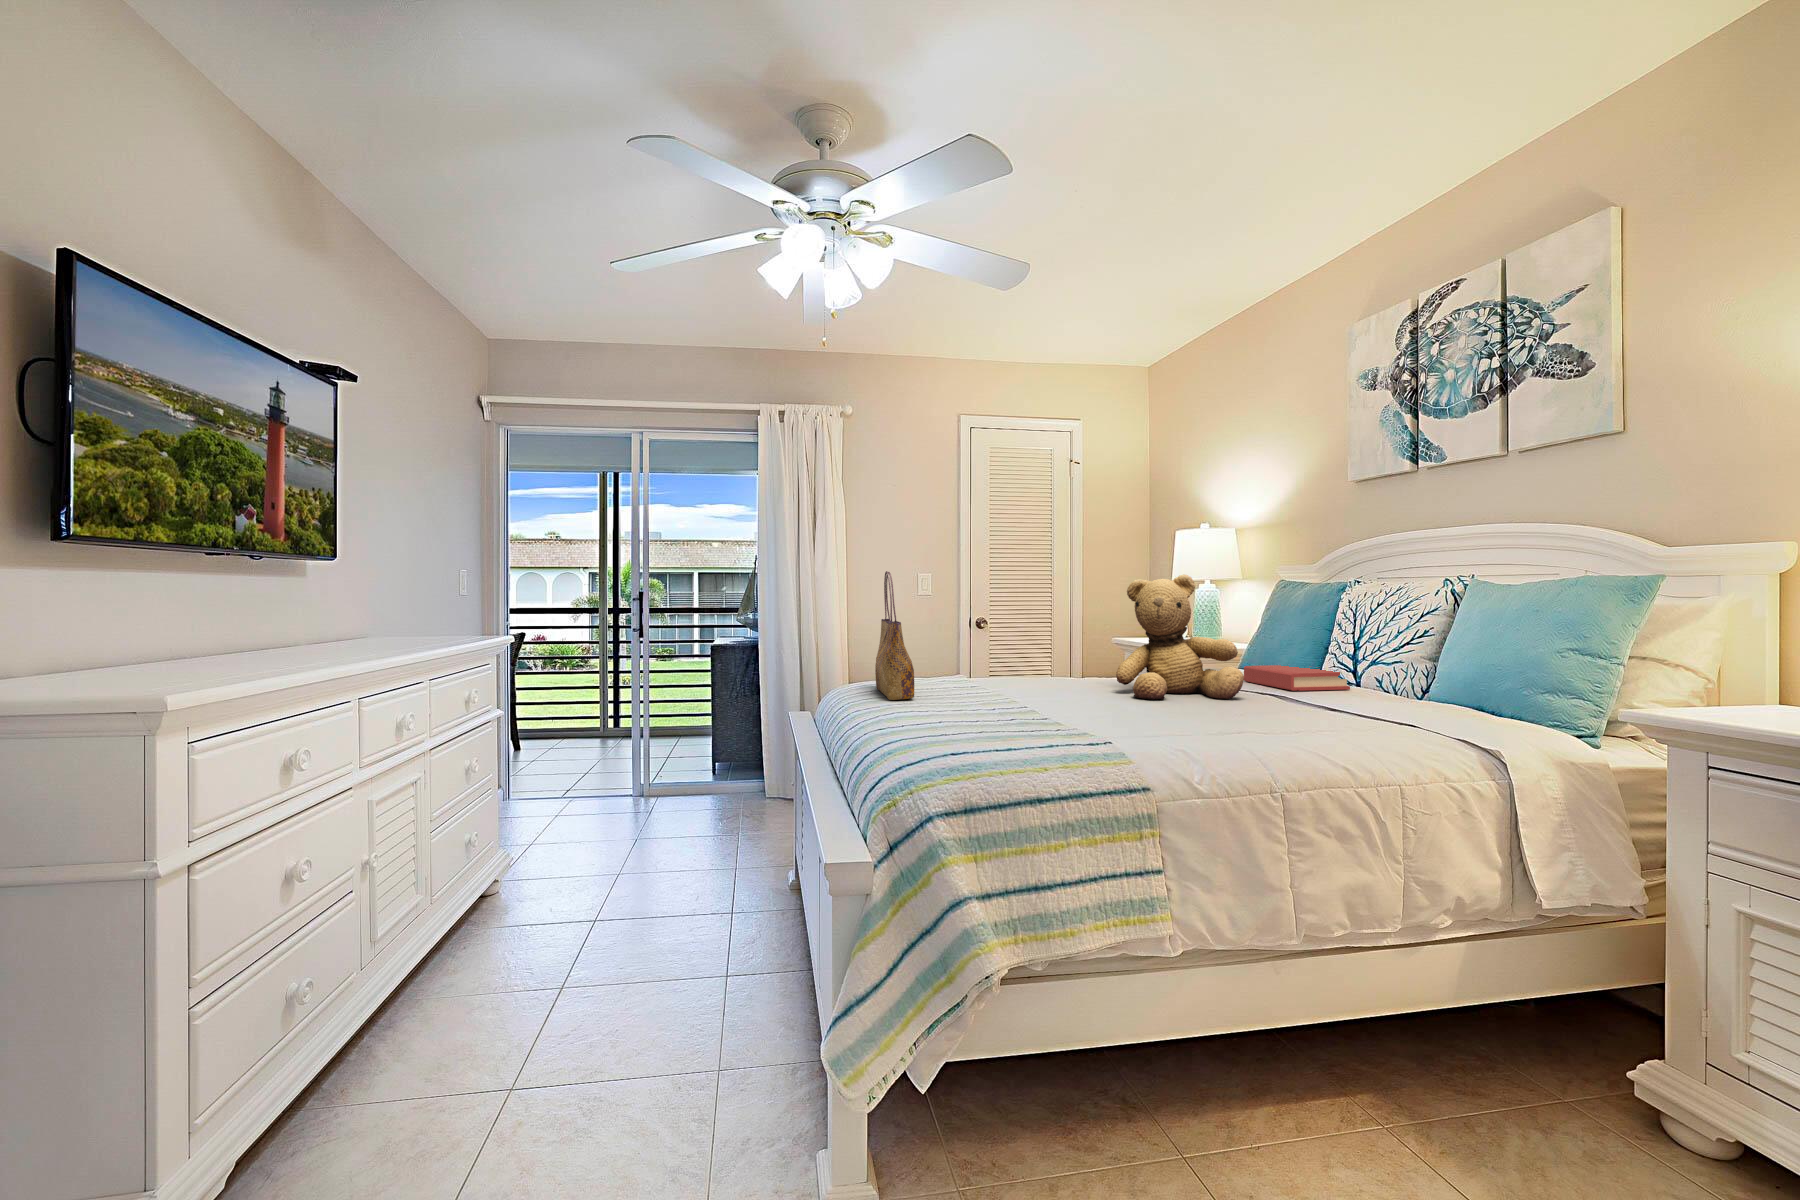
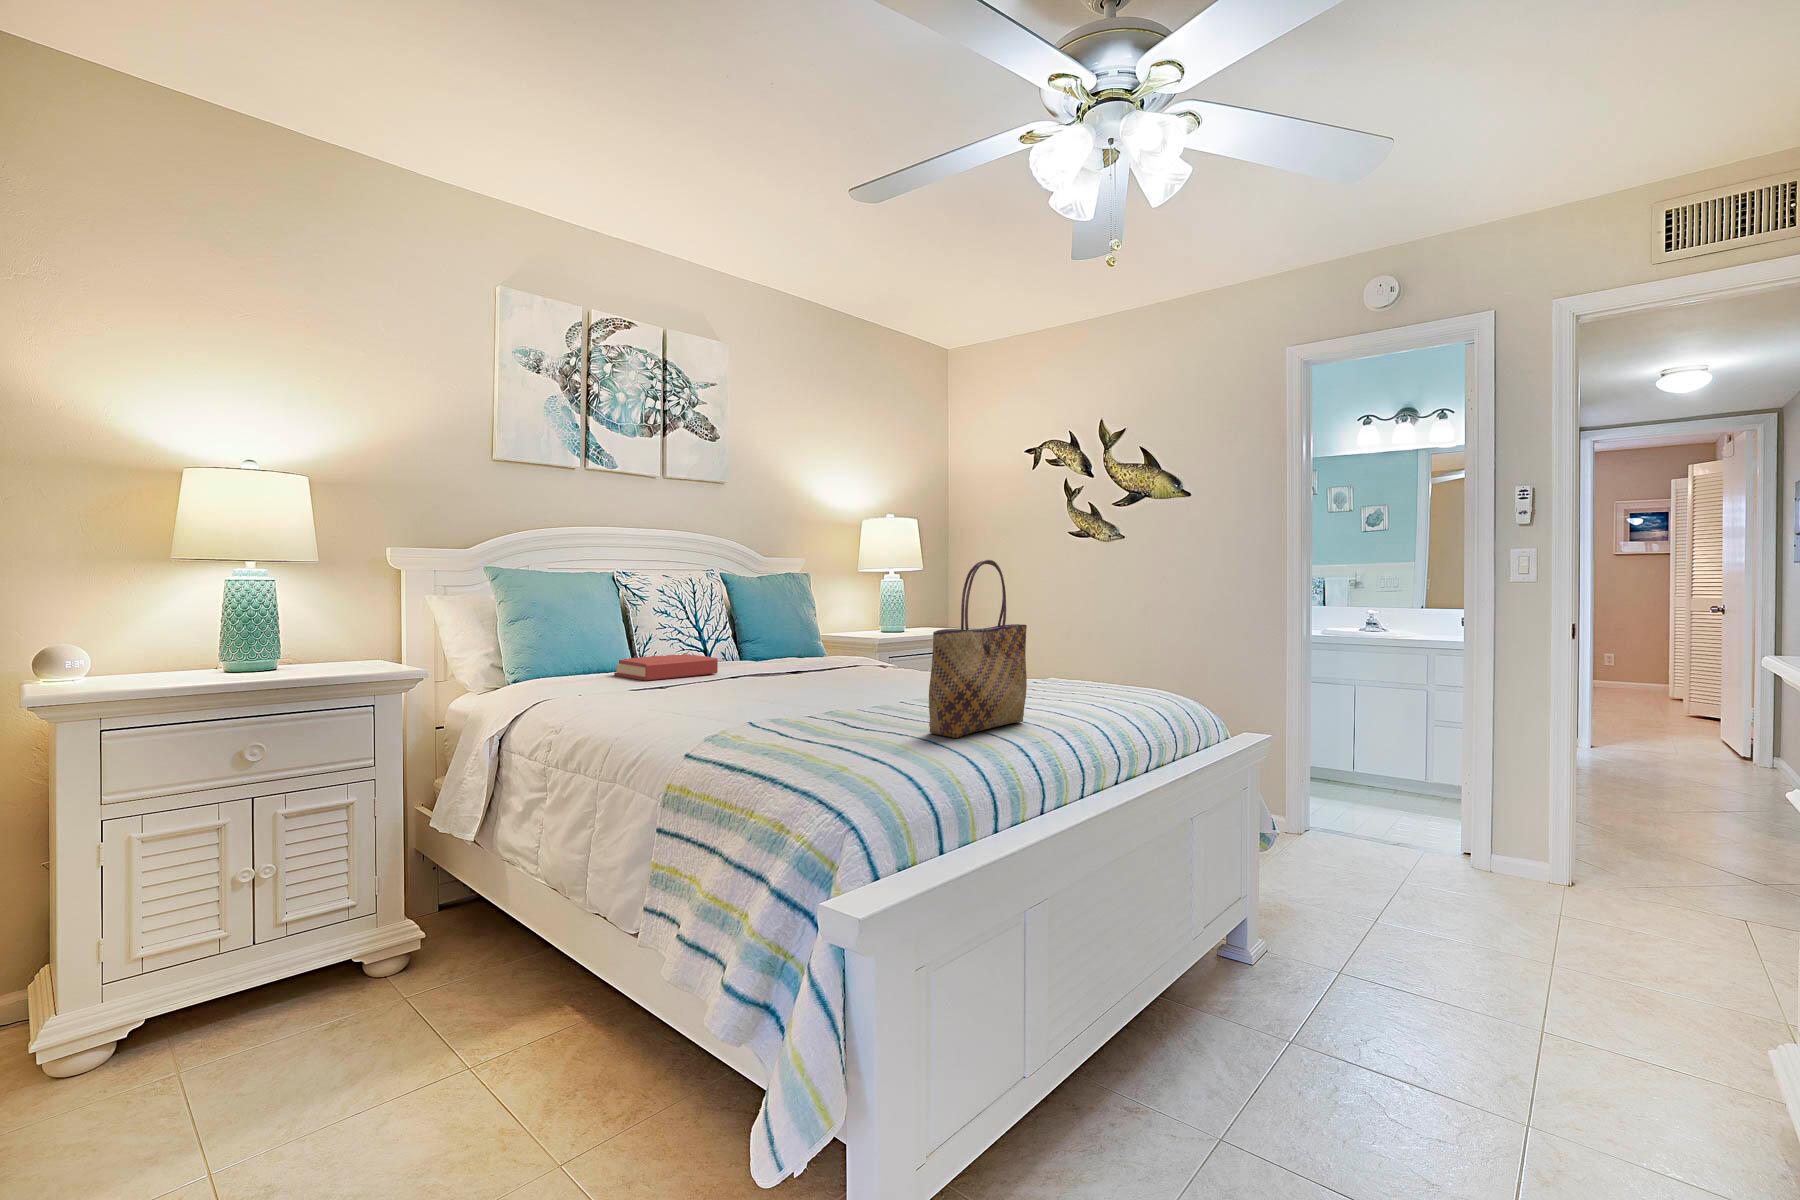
teddy bear: present [1116,574,1244,699] -> none [743,566,846,690]

